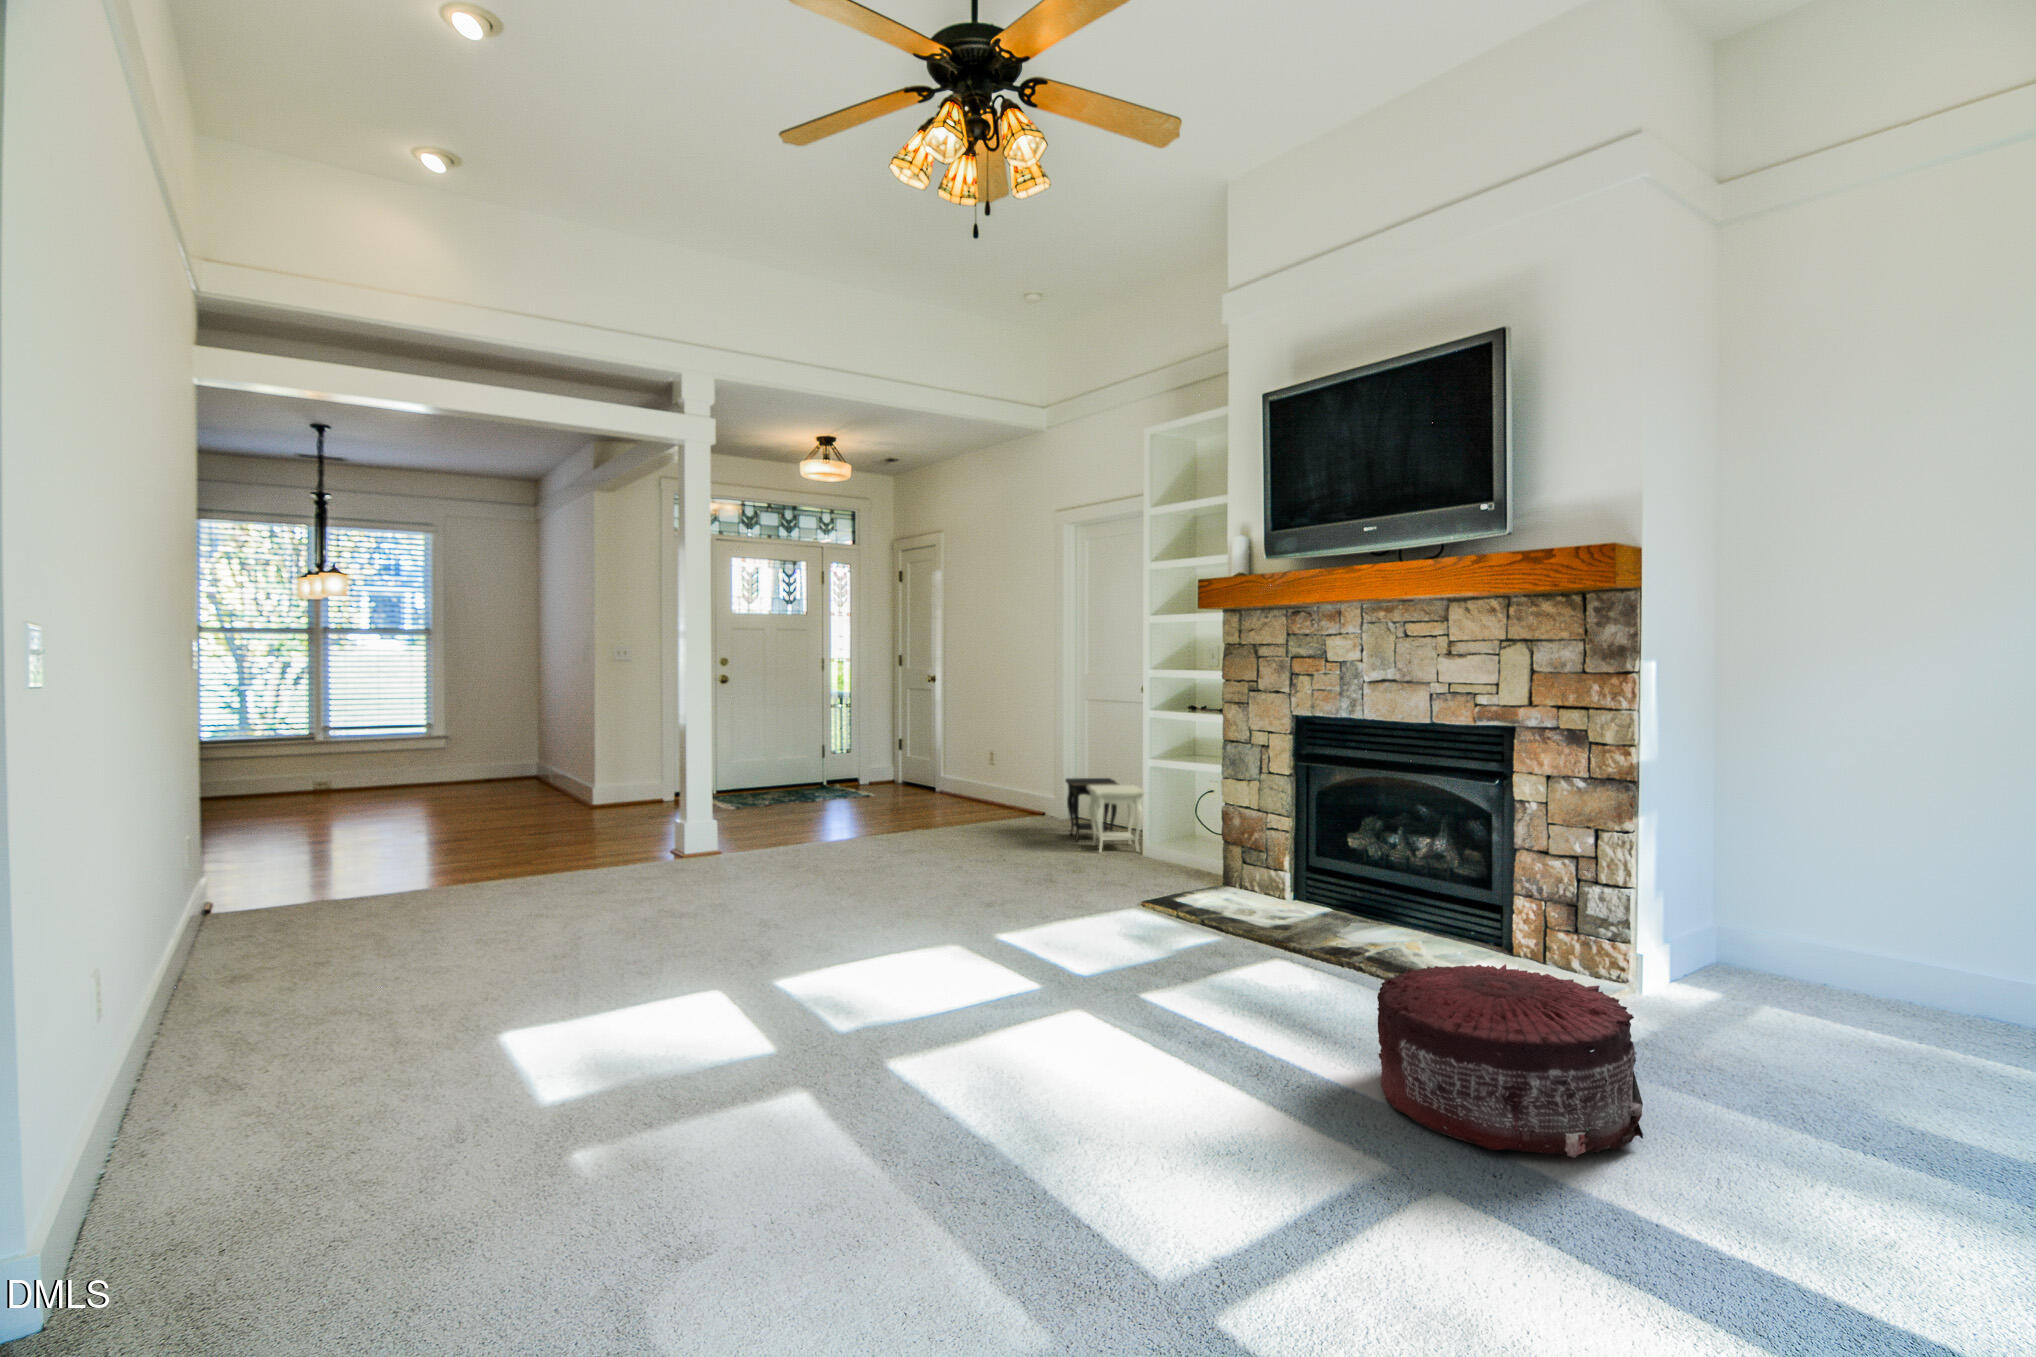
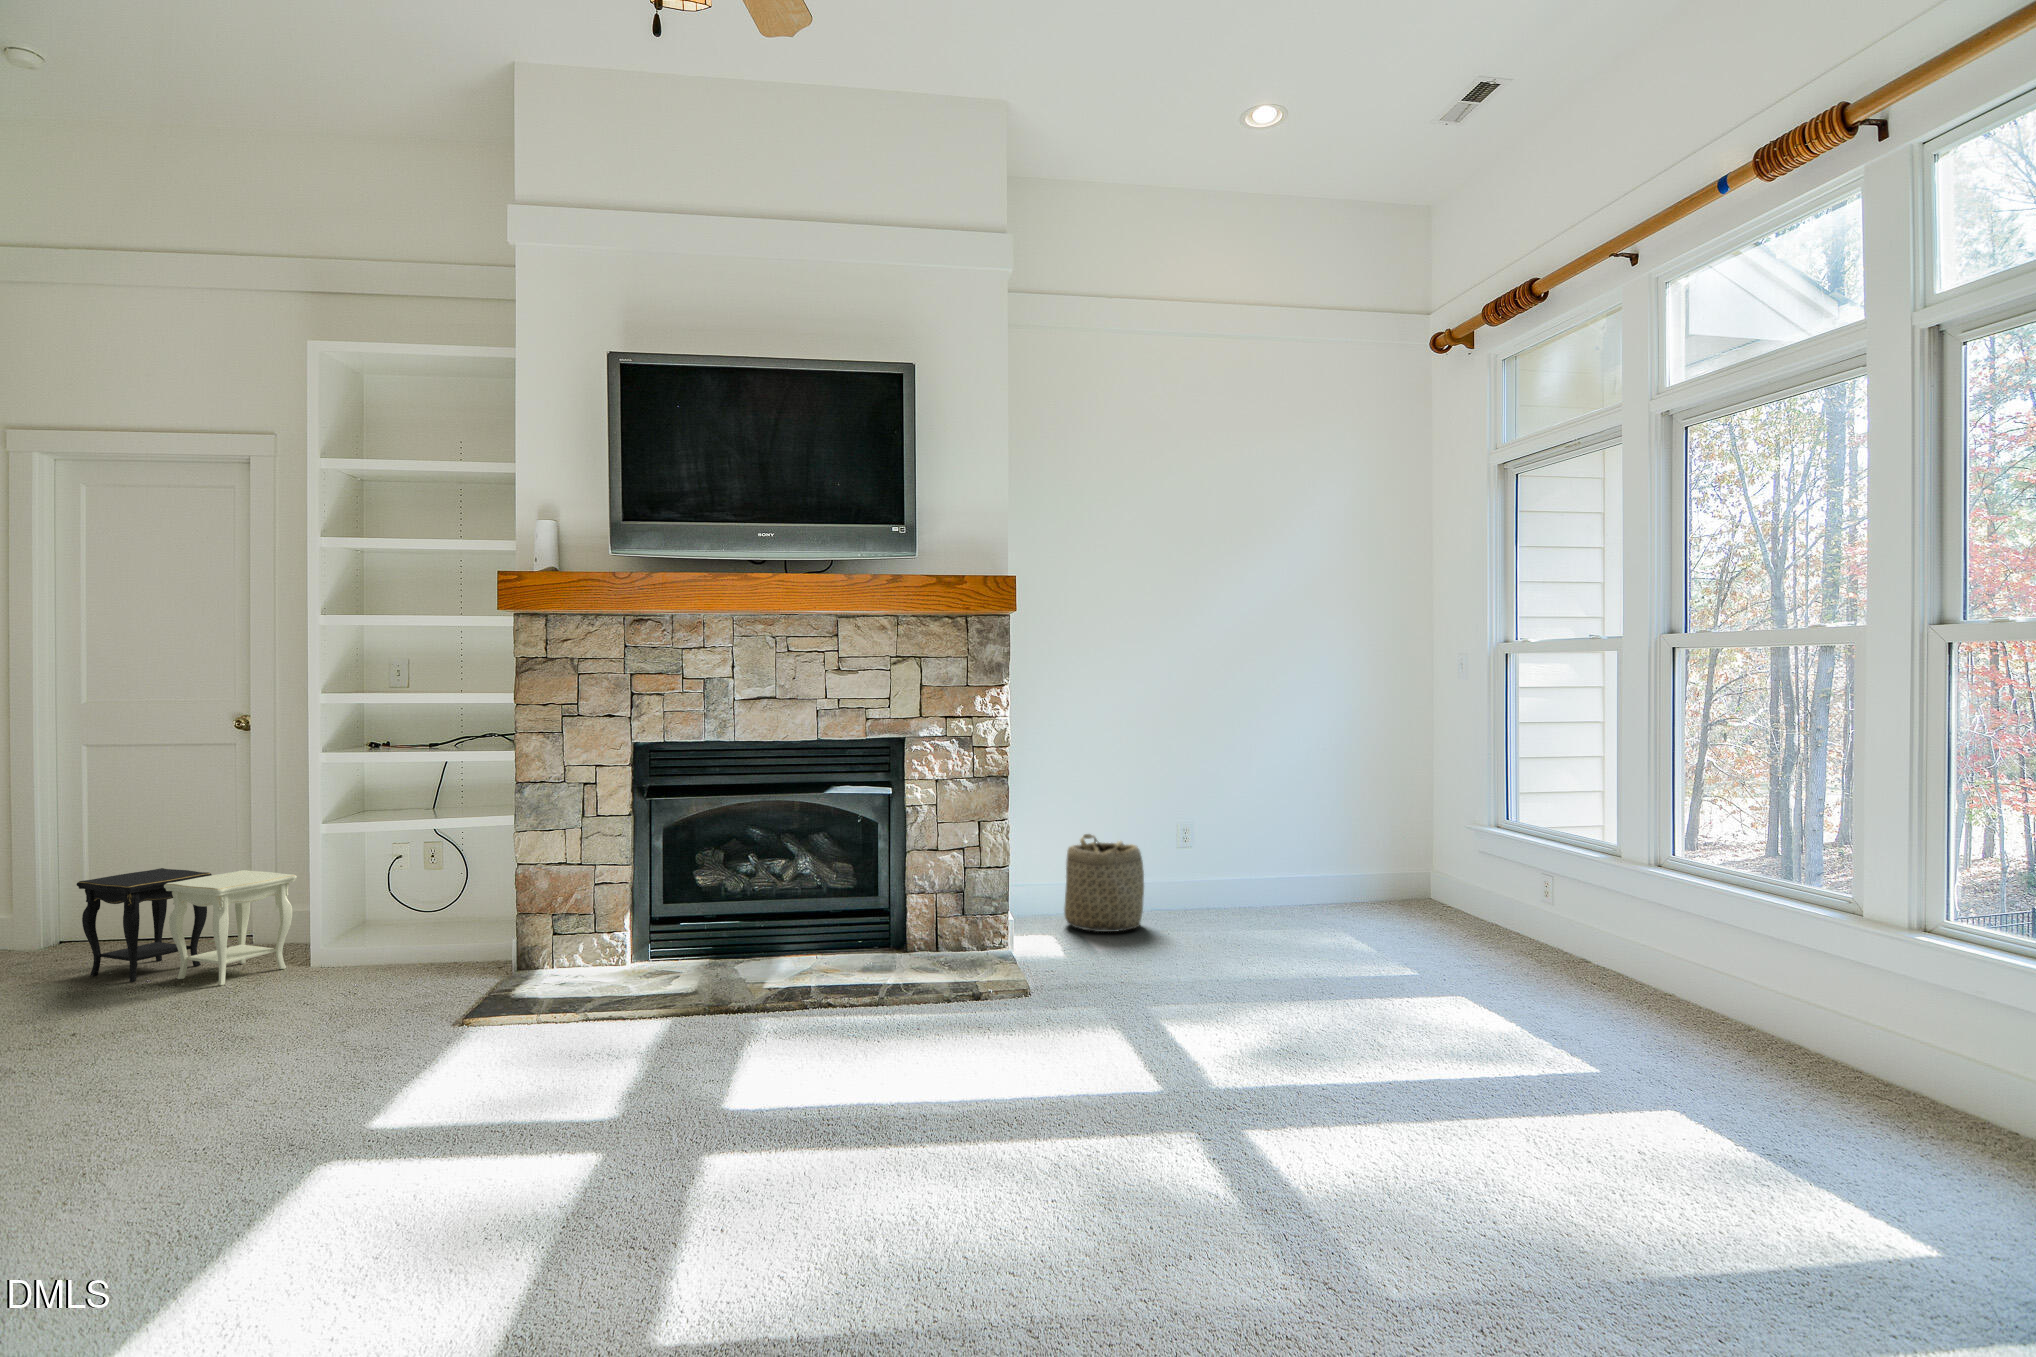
basket: none [1780,878,1922,1024] -> present [1064,834,1144,932]
pouf: present [1377,964,1643,1157] -> none [1032,936,1233,1089]

